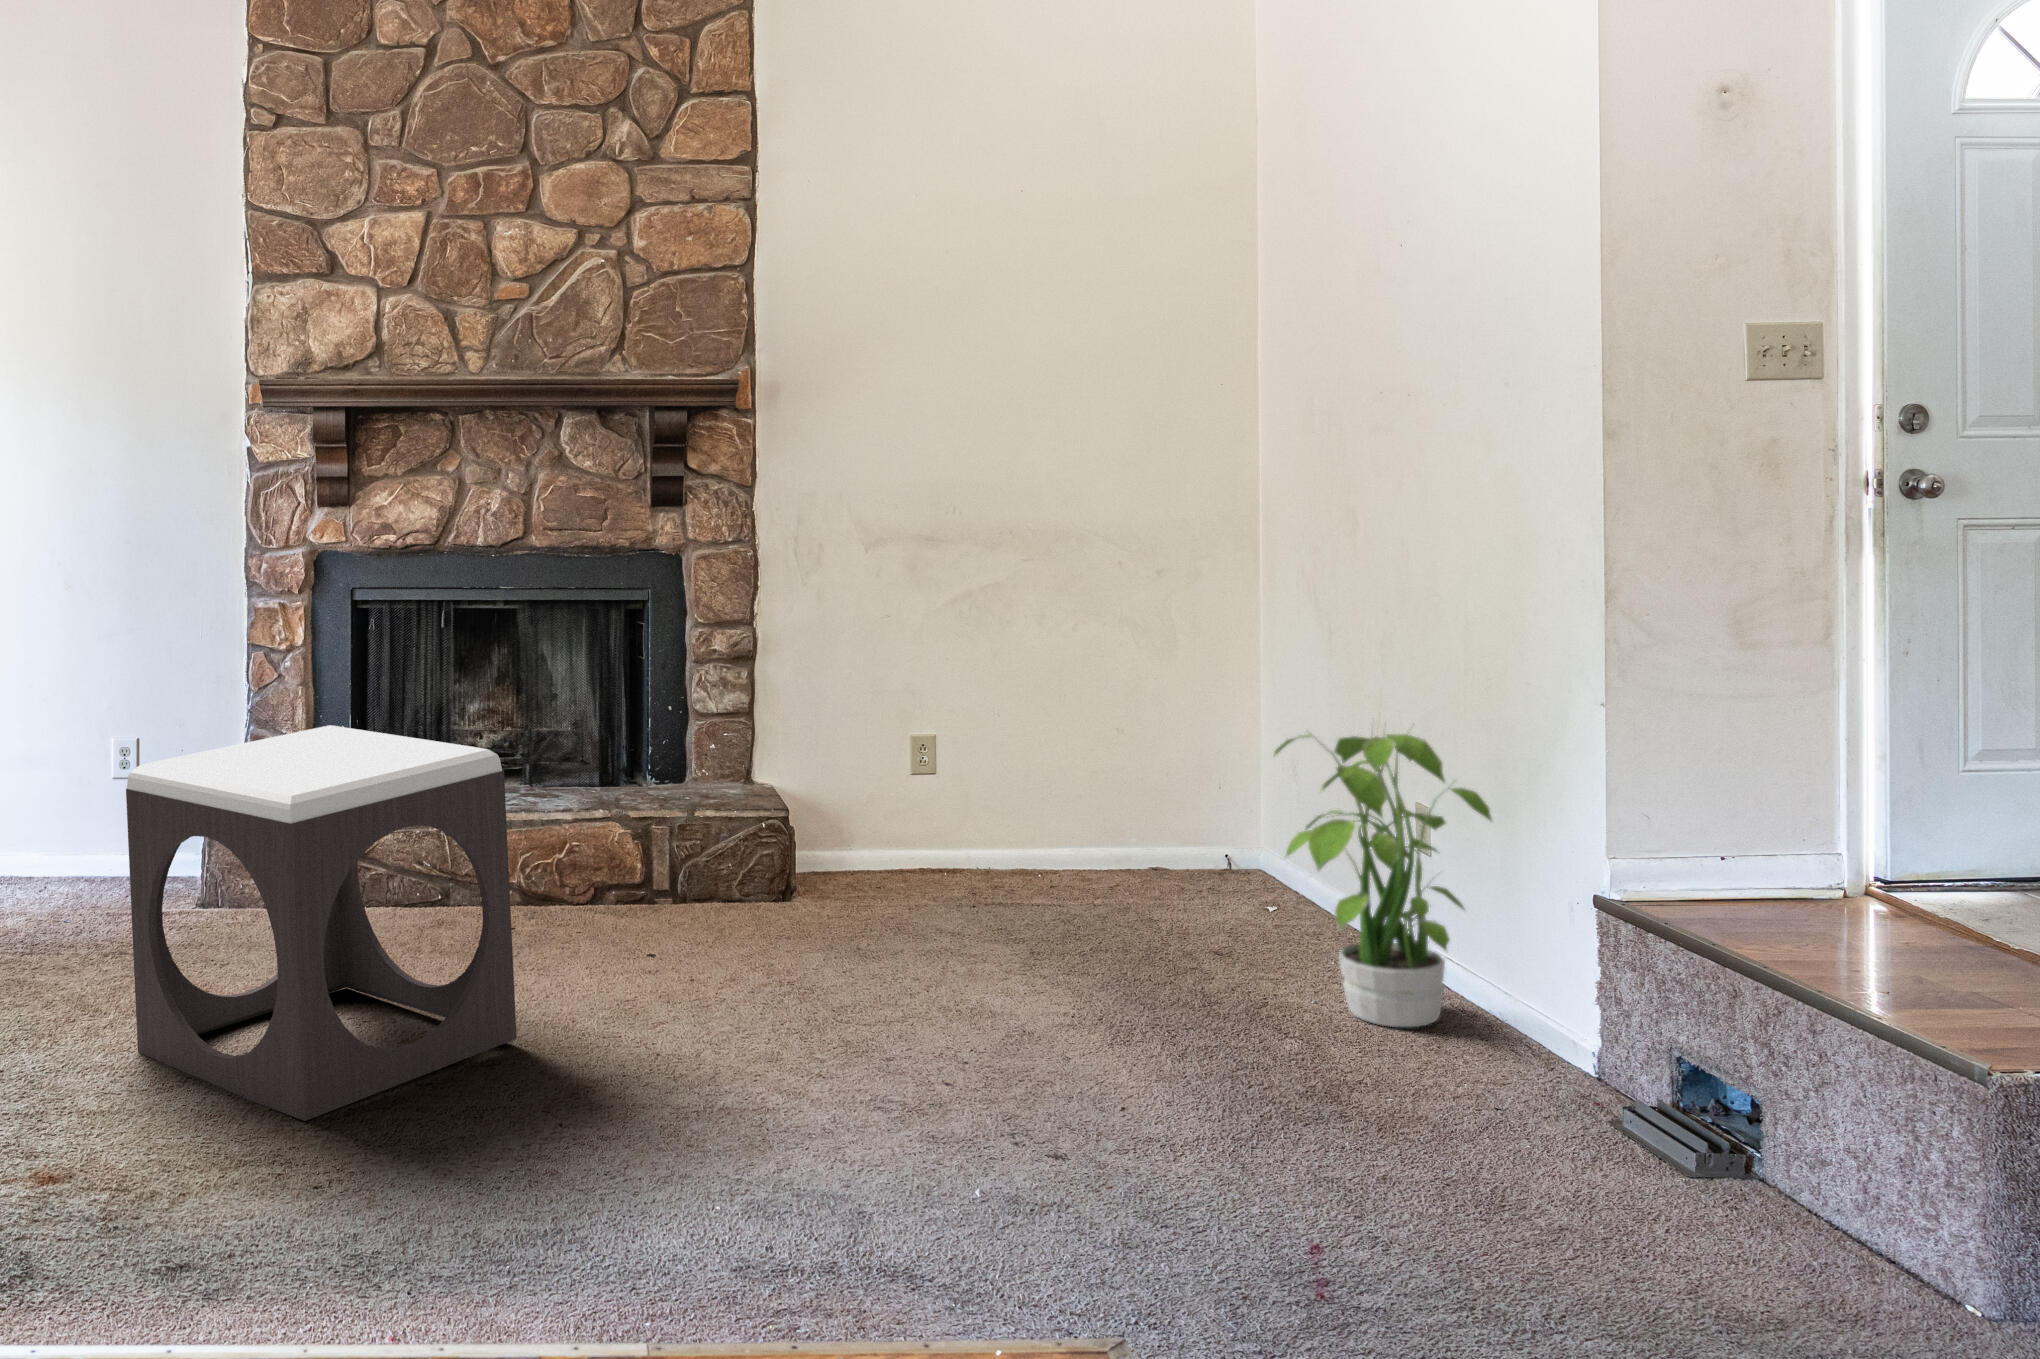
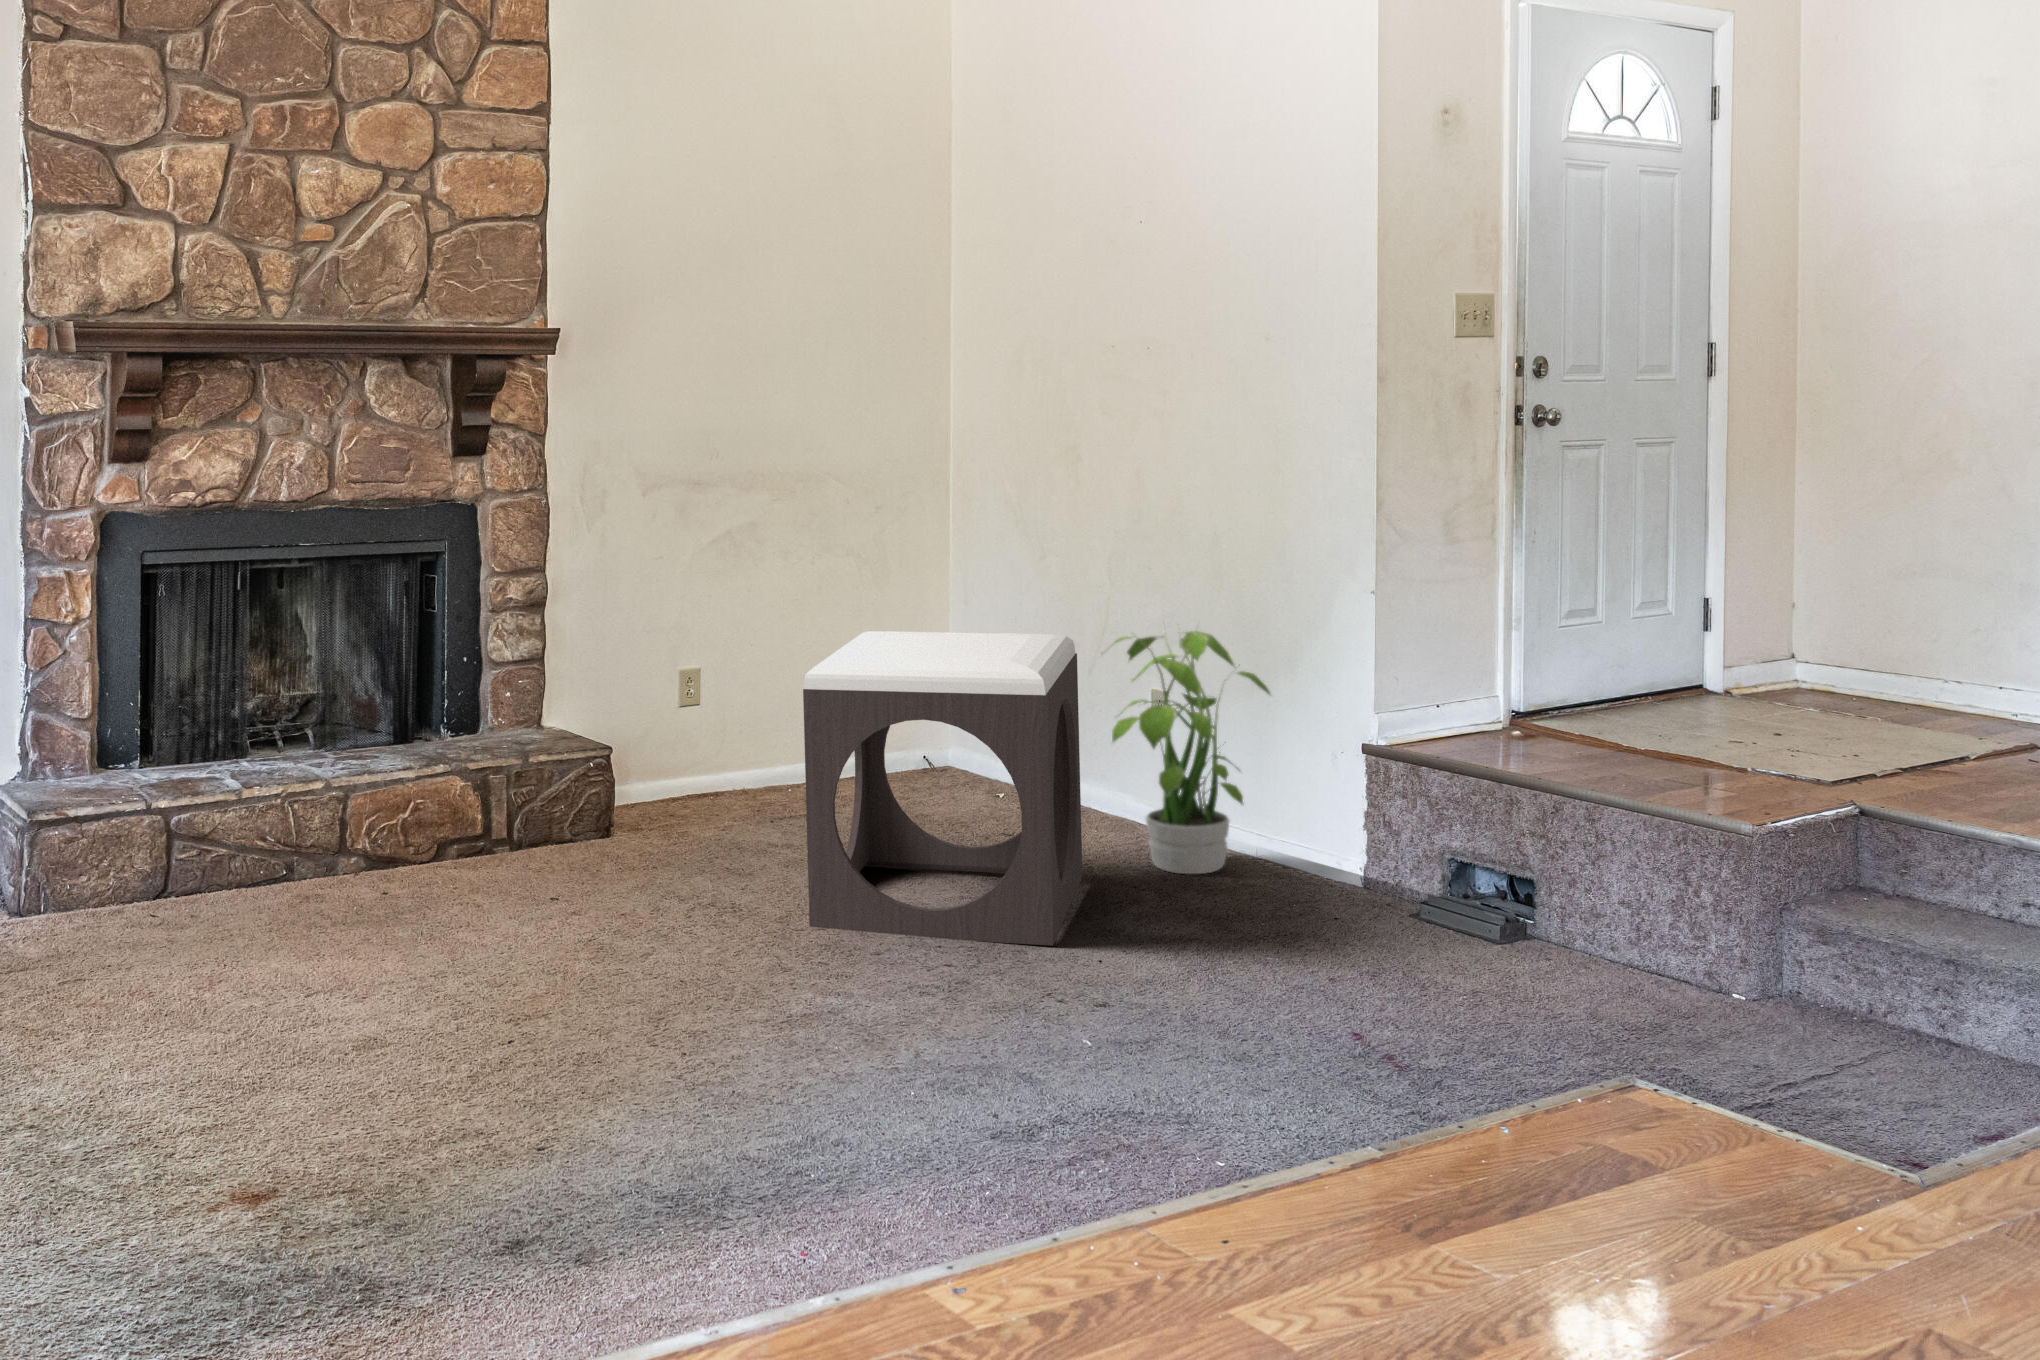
footstool: present [126,725,517,1121] -> present [803,631,1082,946]

